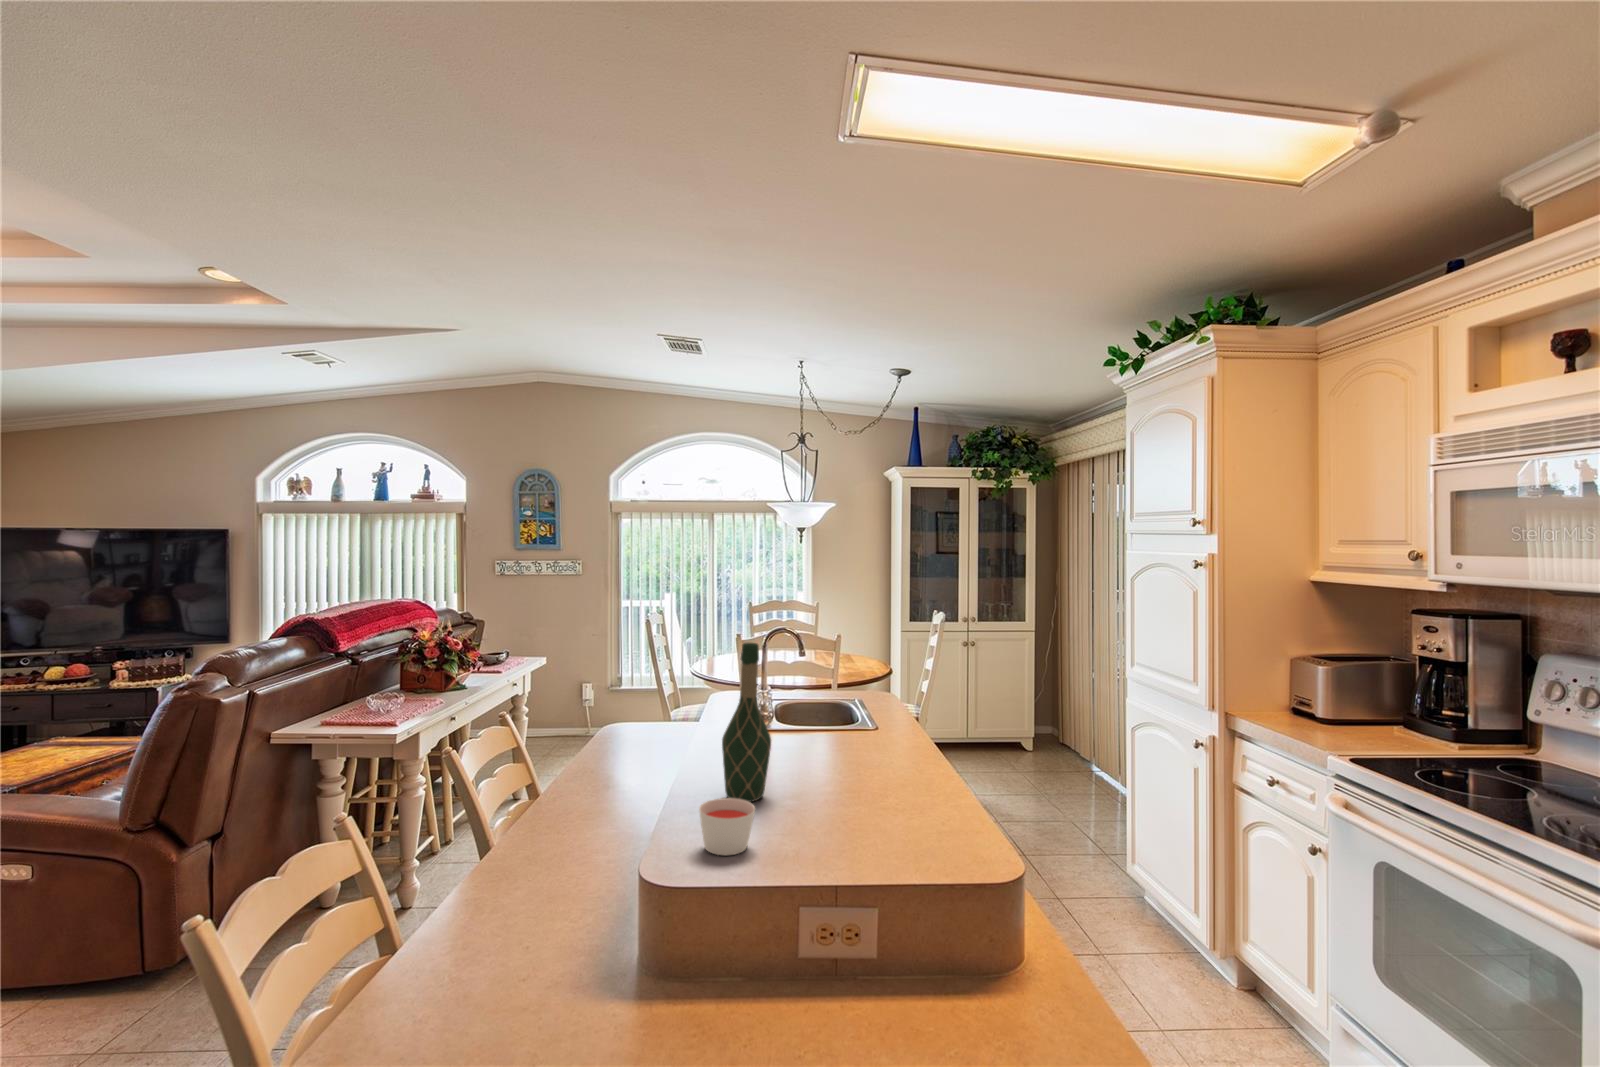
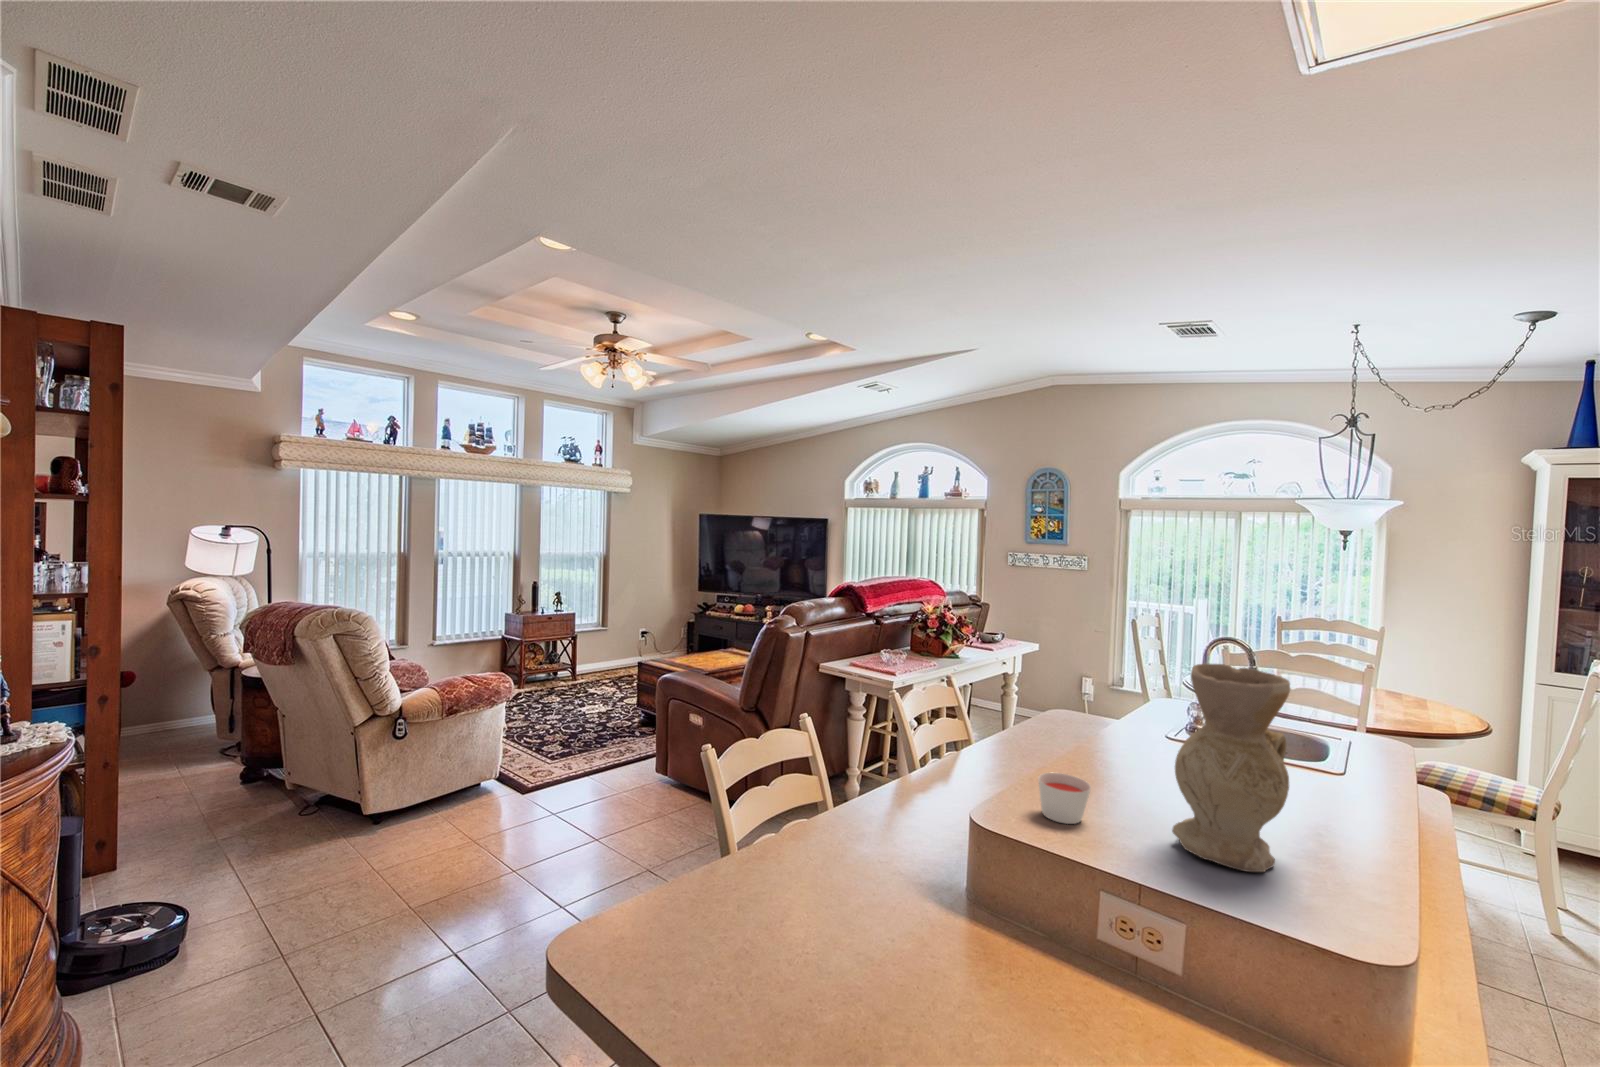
wine bottle: present [722,643,771,802] -> none [1094,642,1145,793]
vase: none [833,651,929,847] -> present [1172,664,1290,872]

